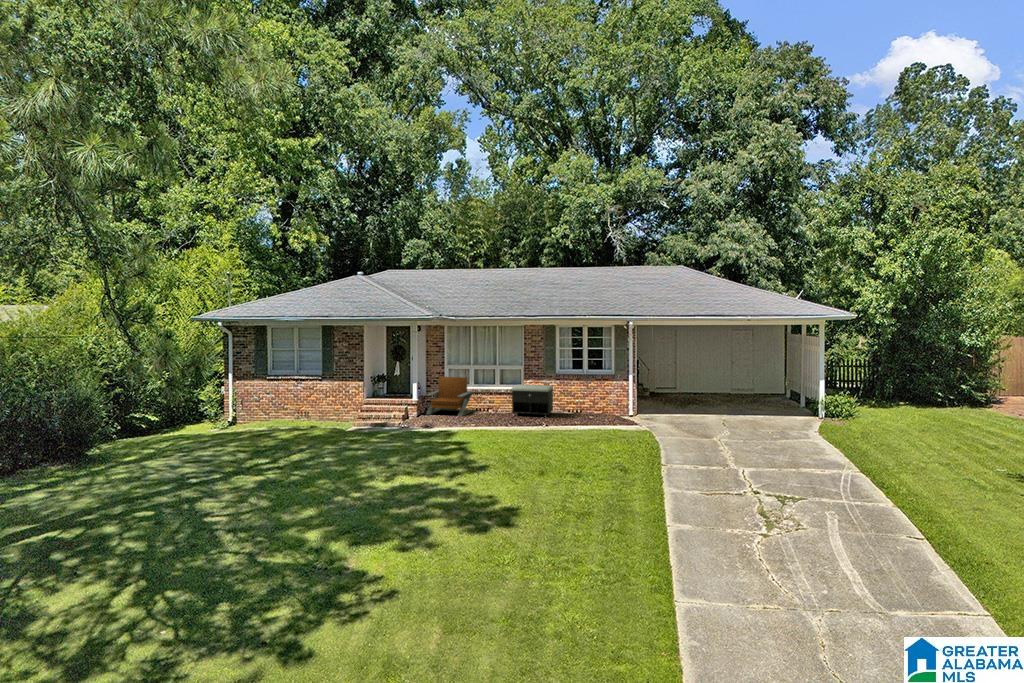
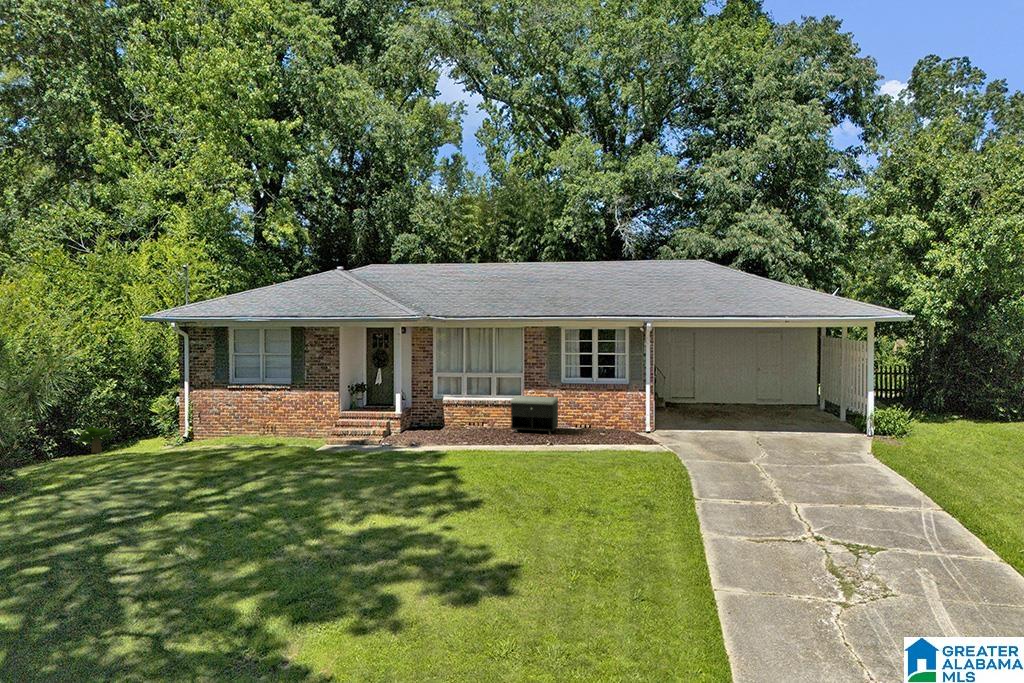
lounge chair: present [426,376,473,416] -> none [411,386,466,433]
potted plant: none [137,408,171,434] -> present [78,427,112,453]

